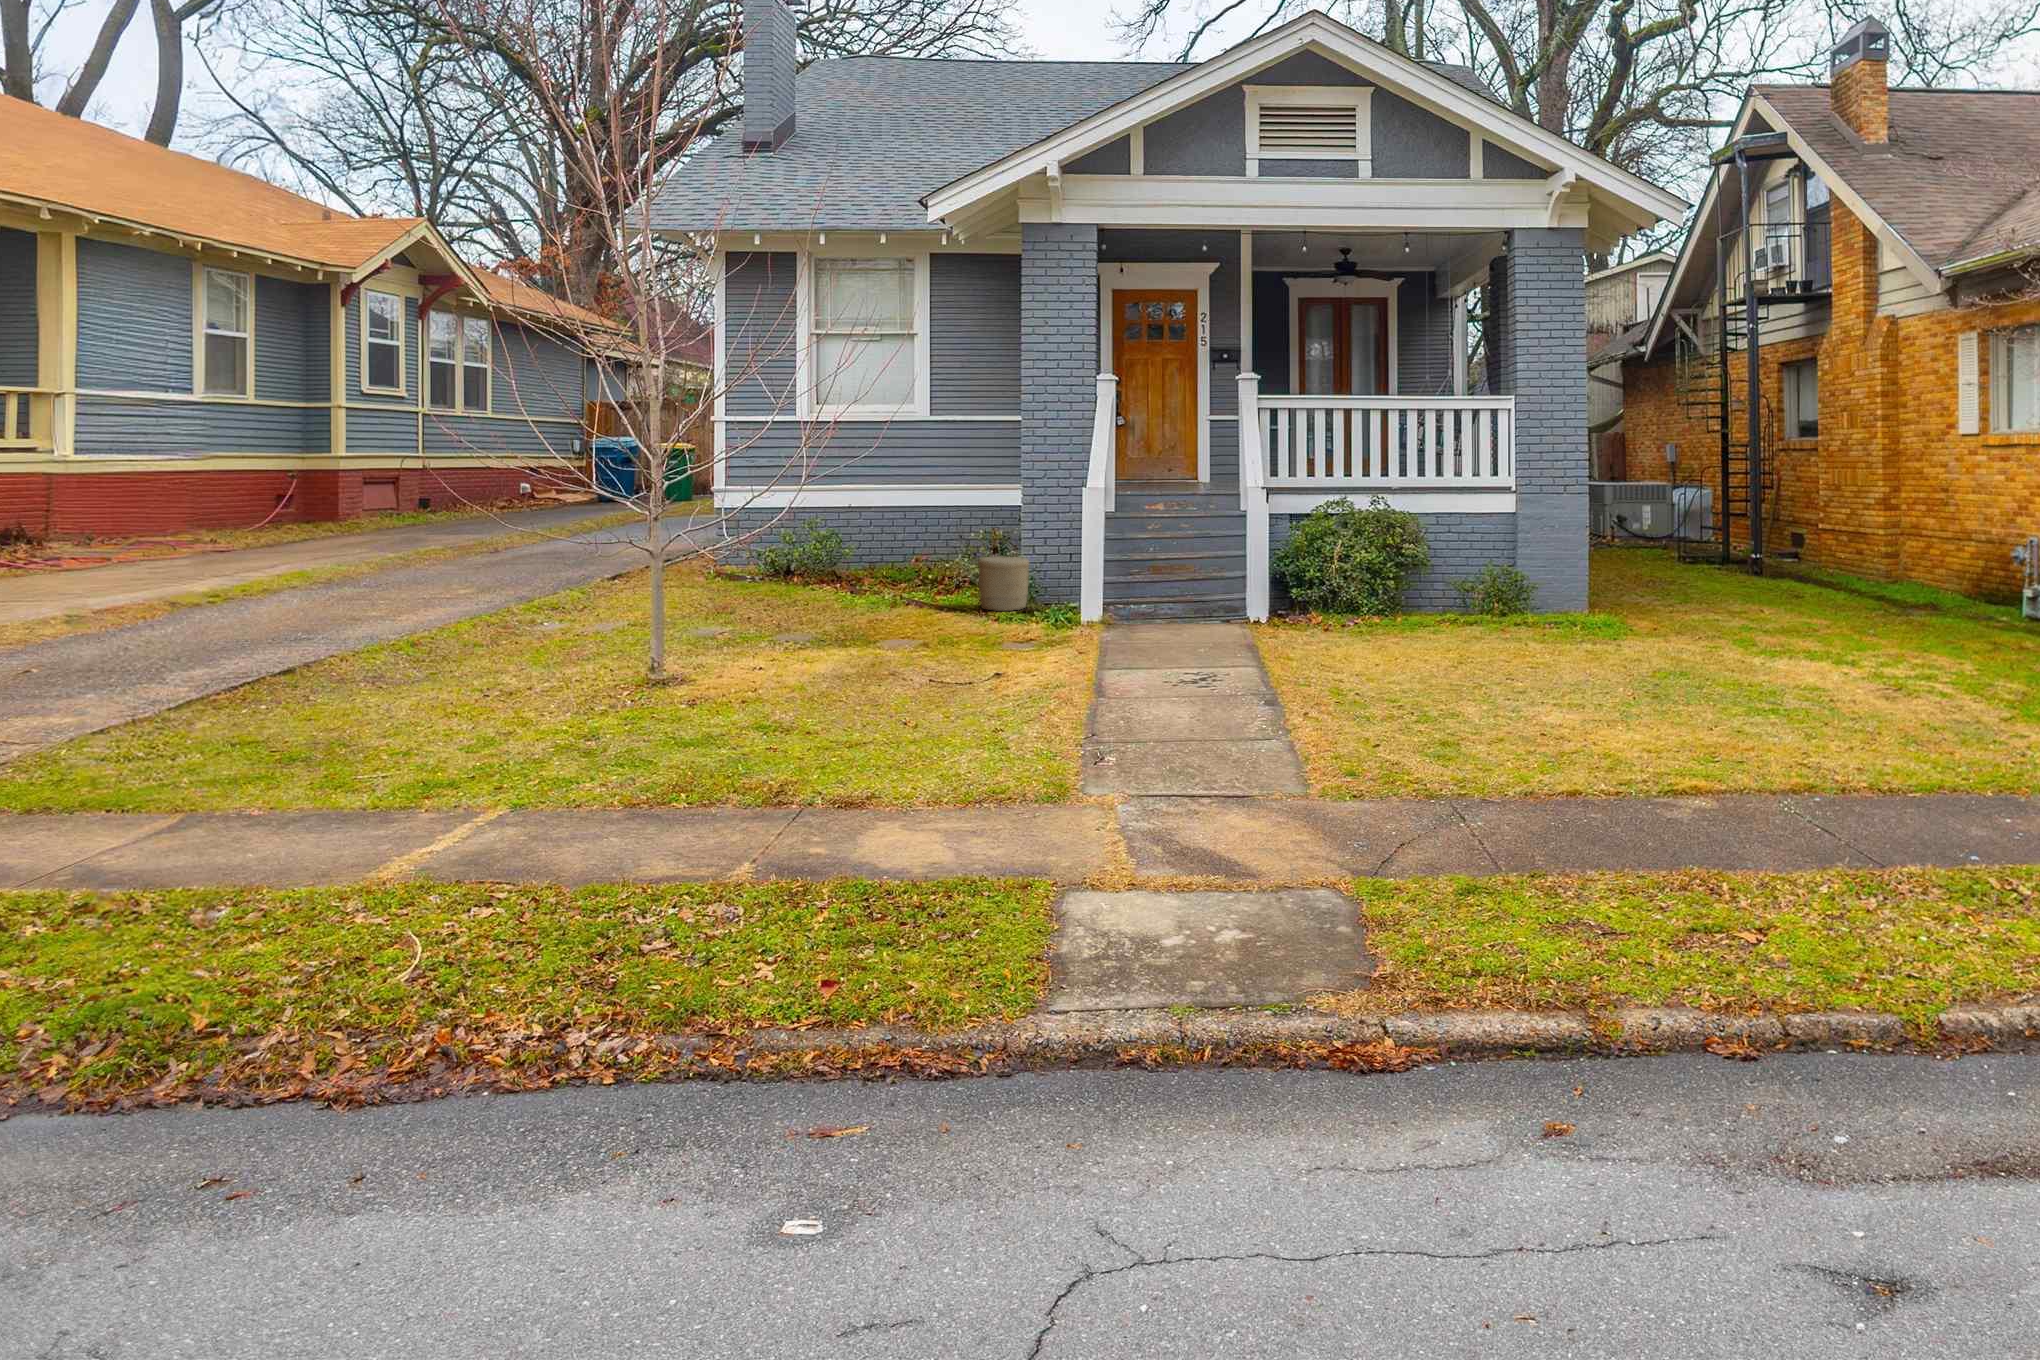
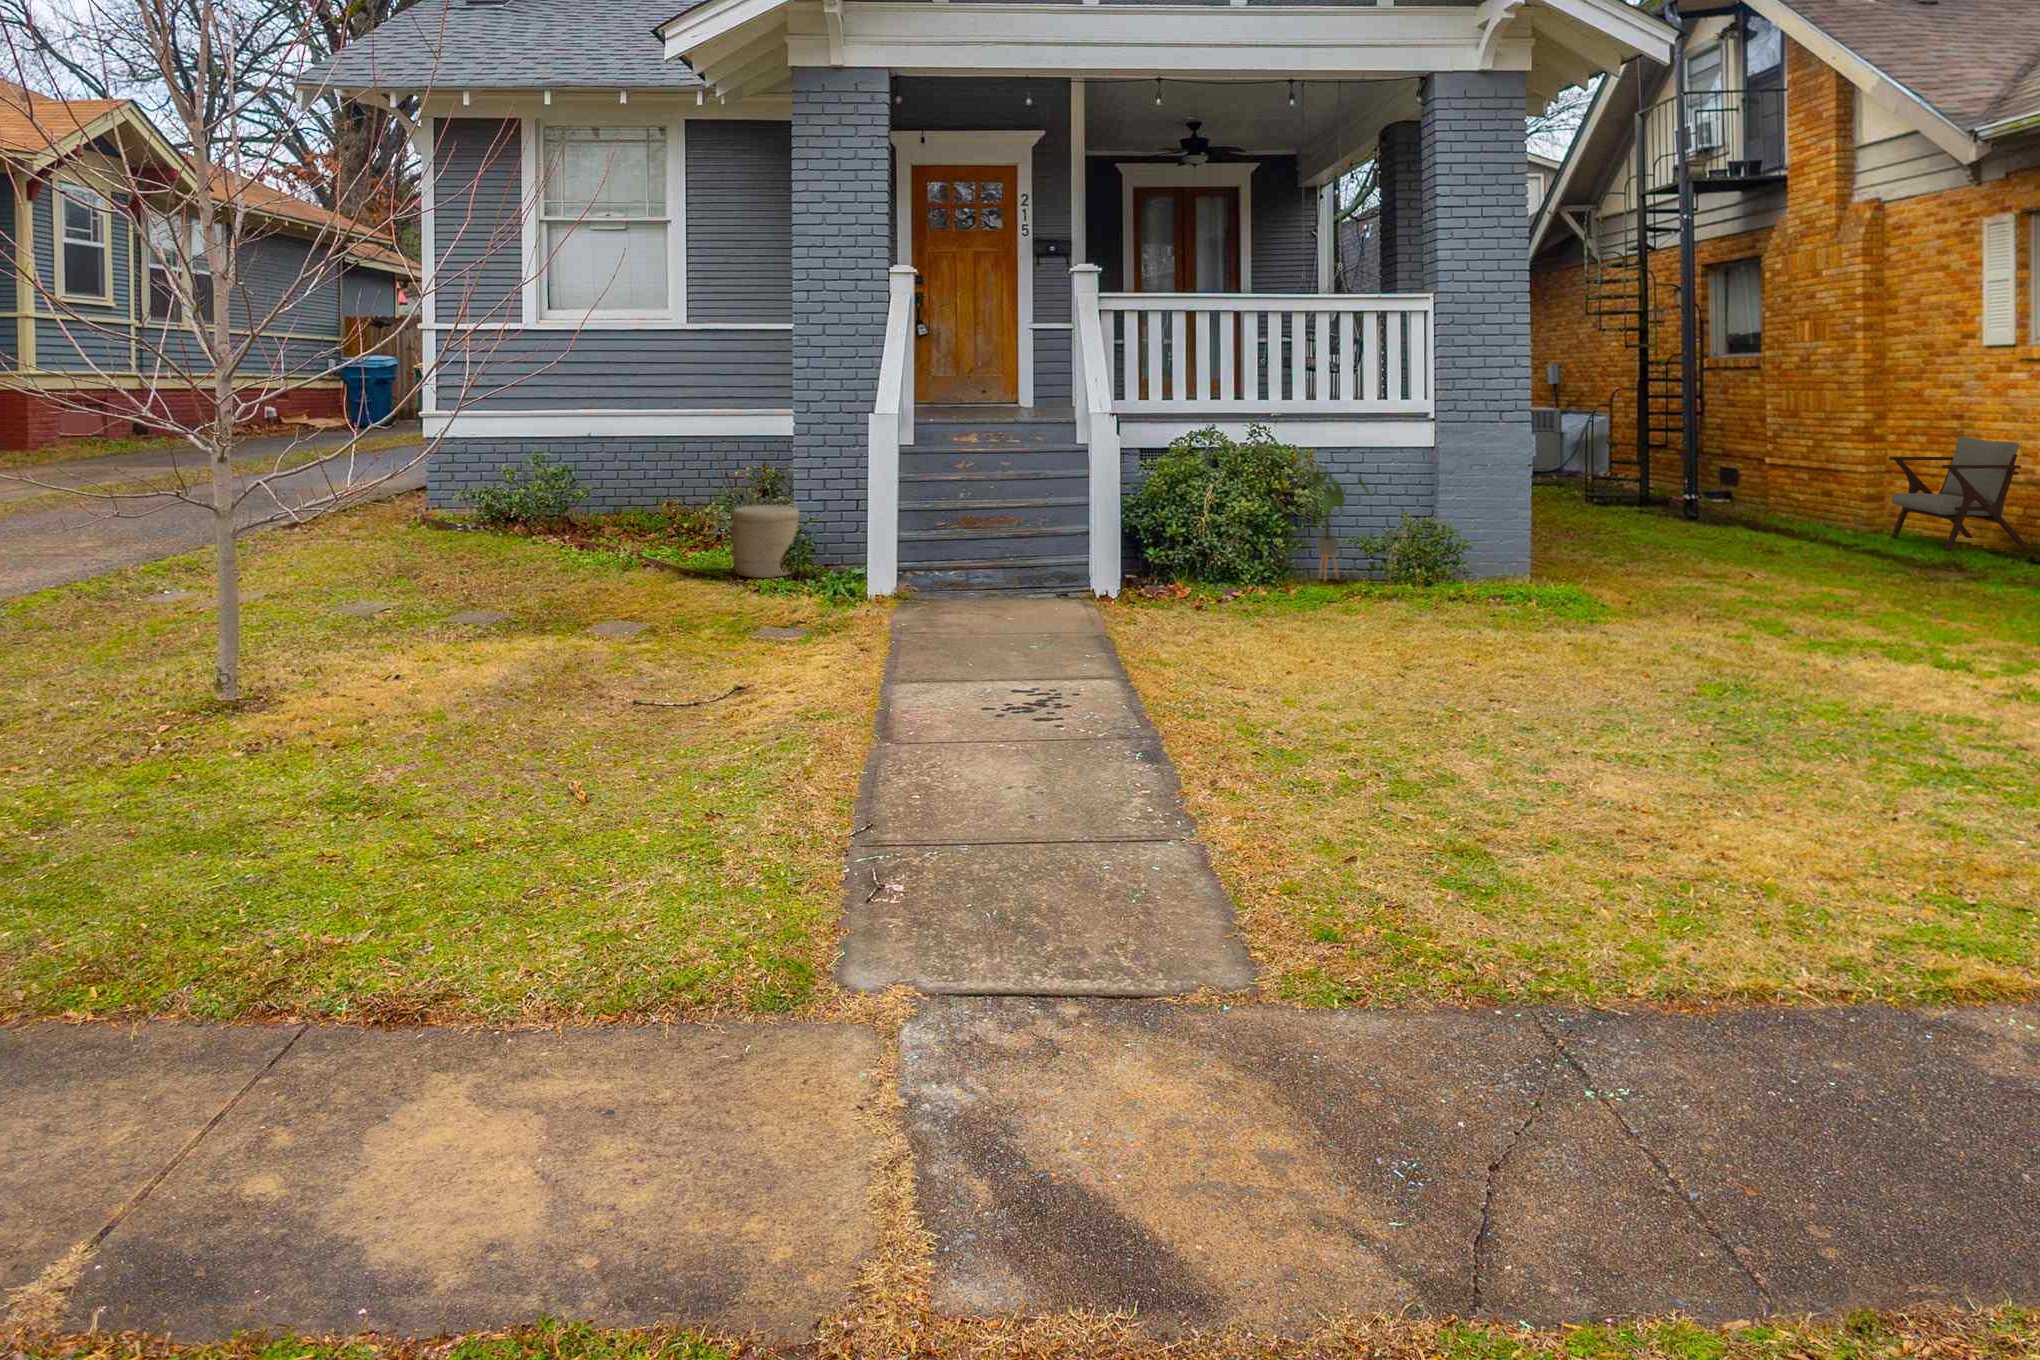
lounge chair: none [1890,511,1996,603] -> present [1889,436,2031,551]
house plant: none [1410,532,1465,617] -> present [1305,470,1372,581]

